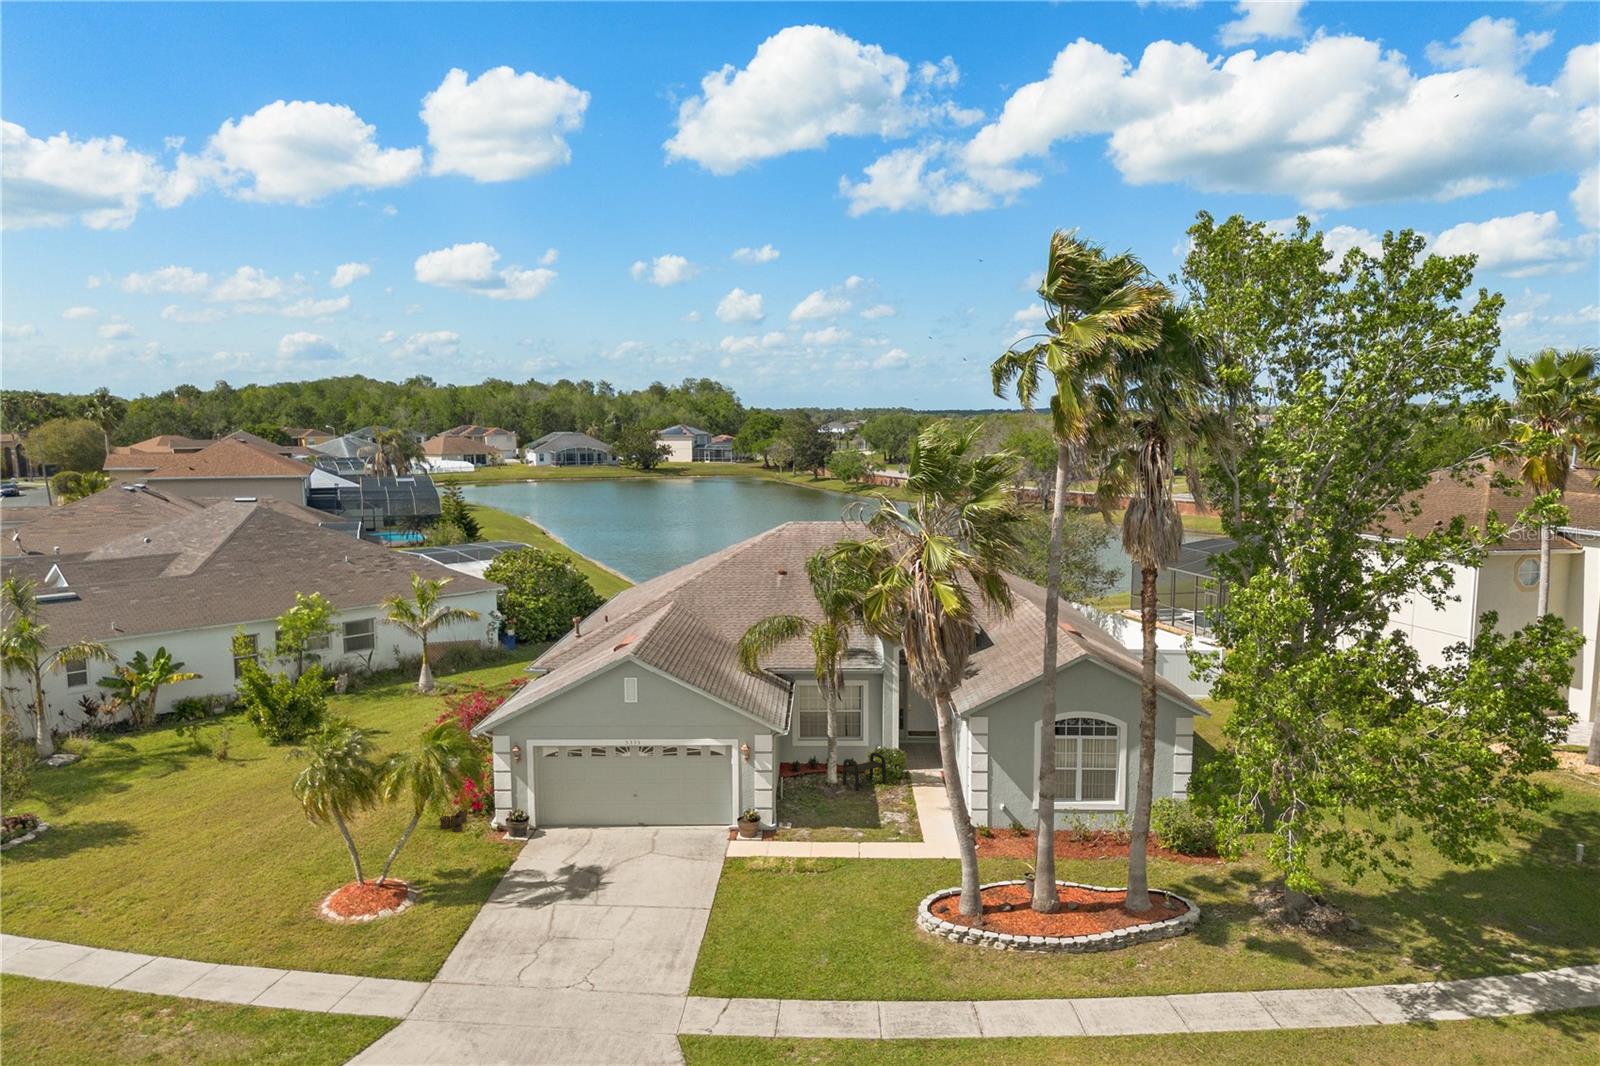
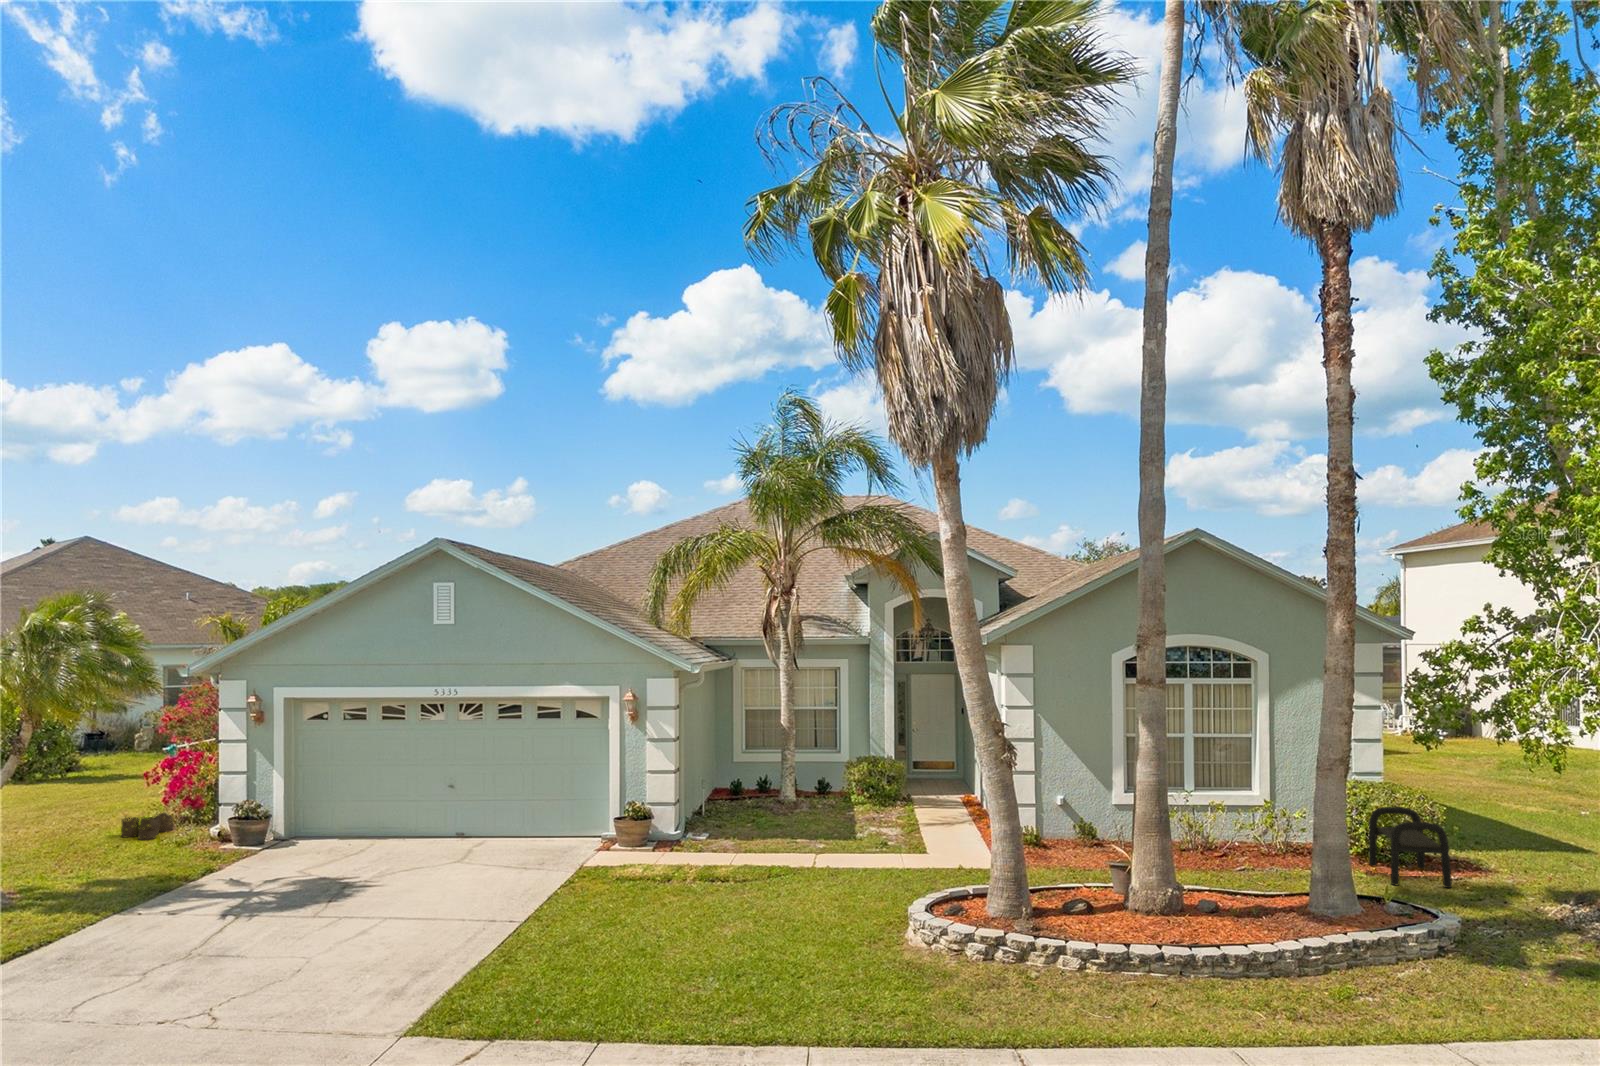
bench: present [843,752,886,791] -> present [1369,807,1452,888]

